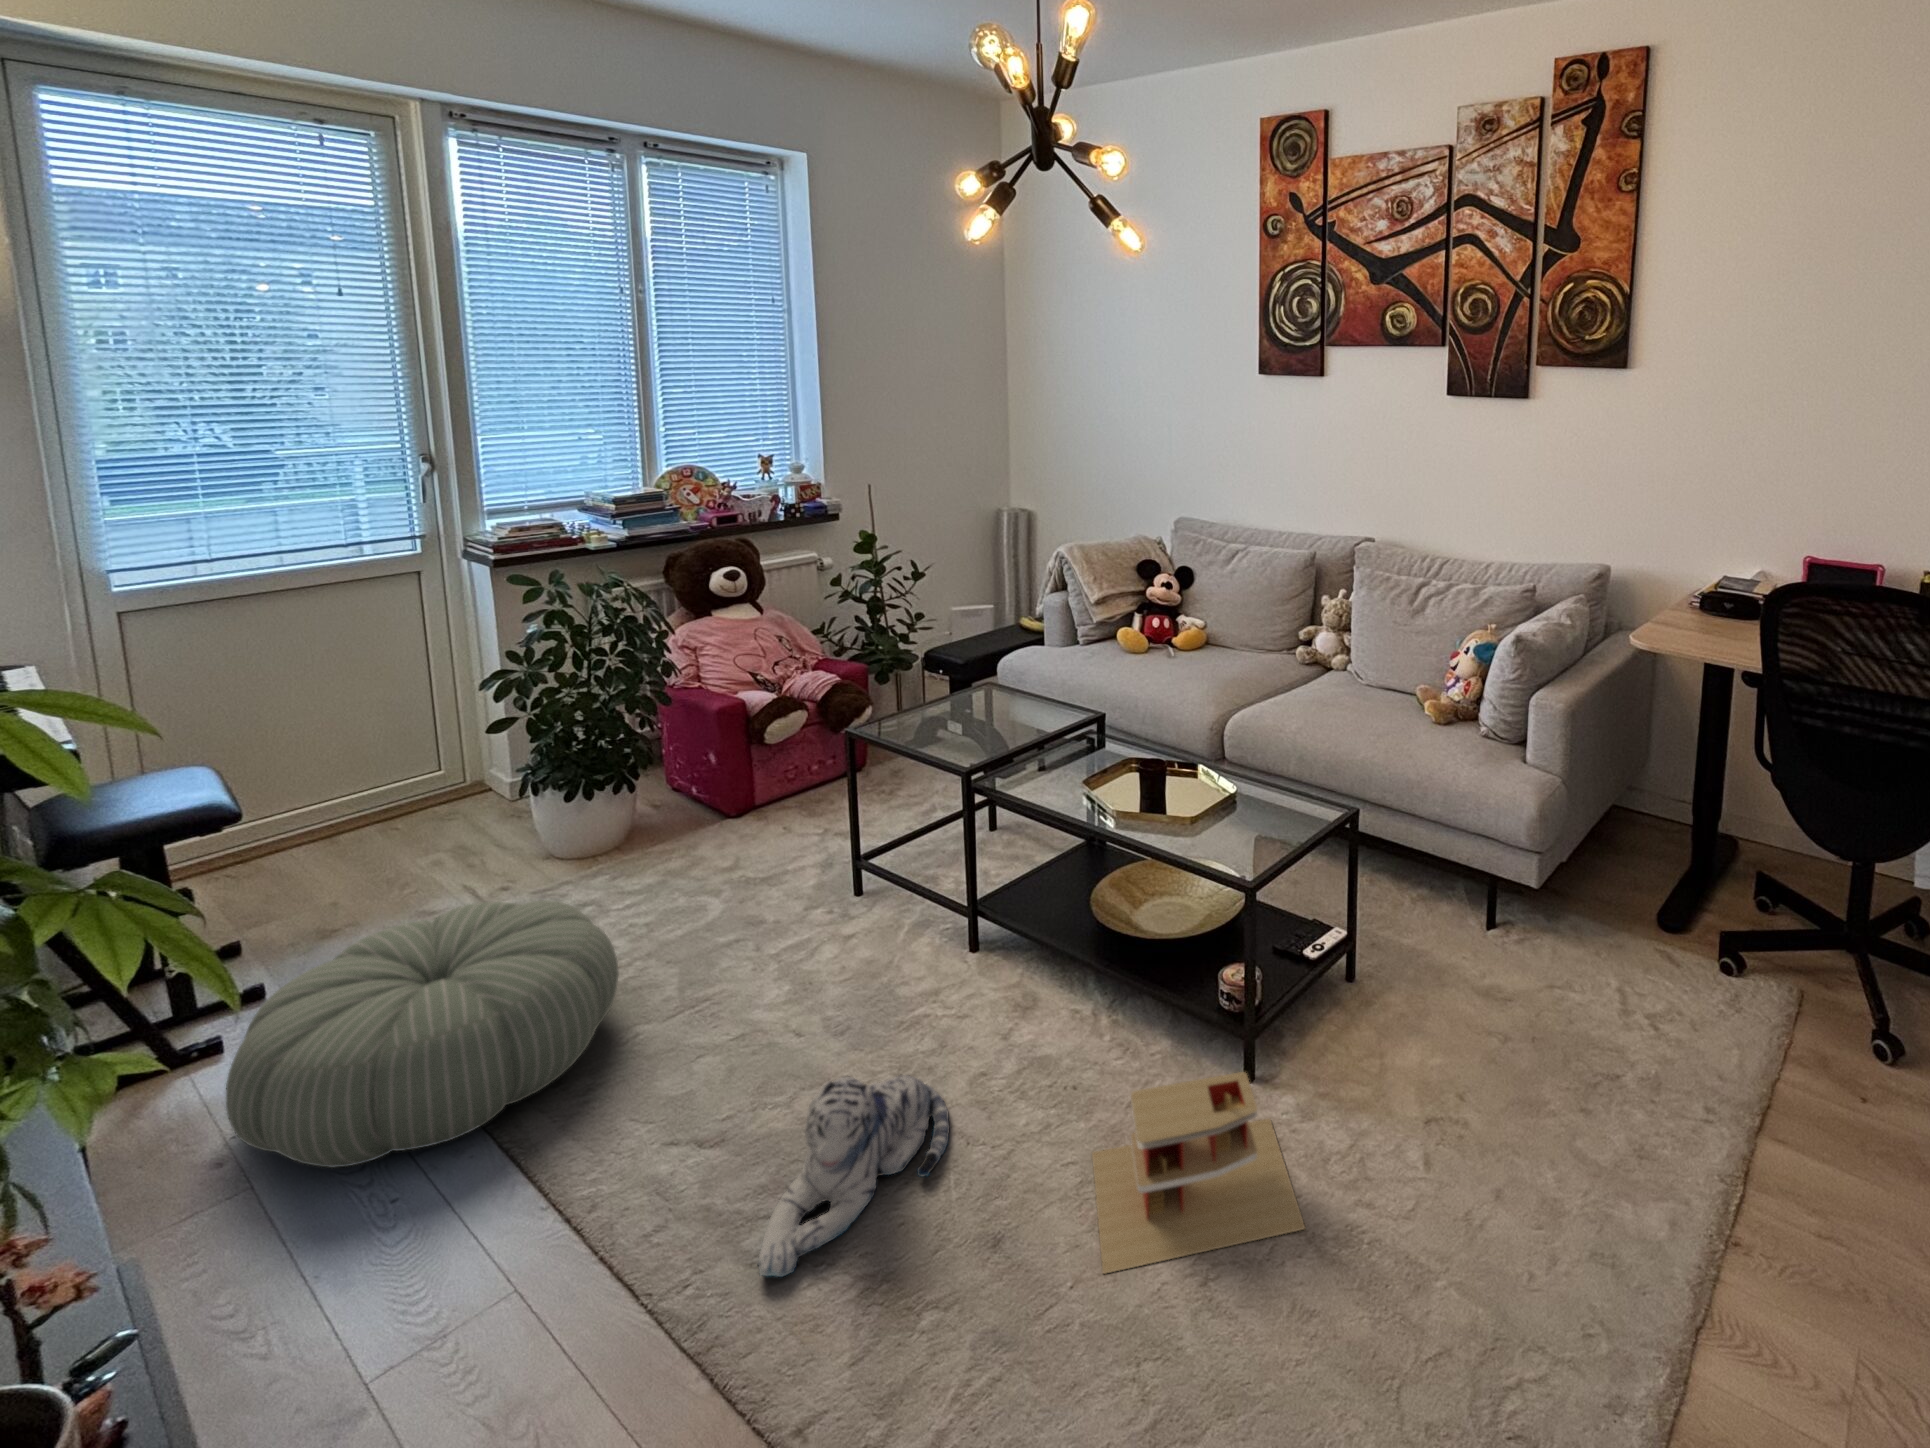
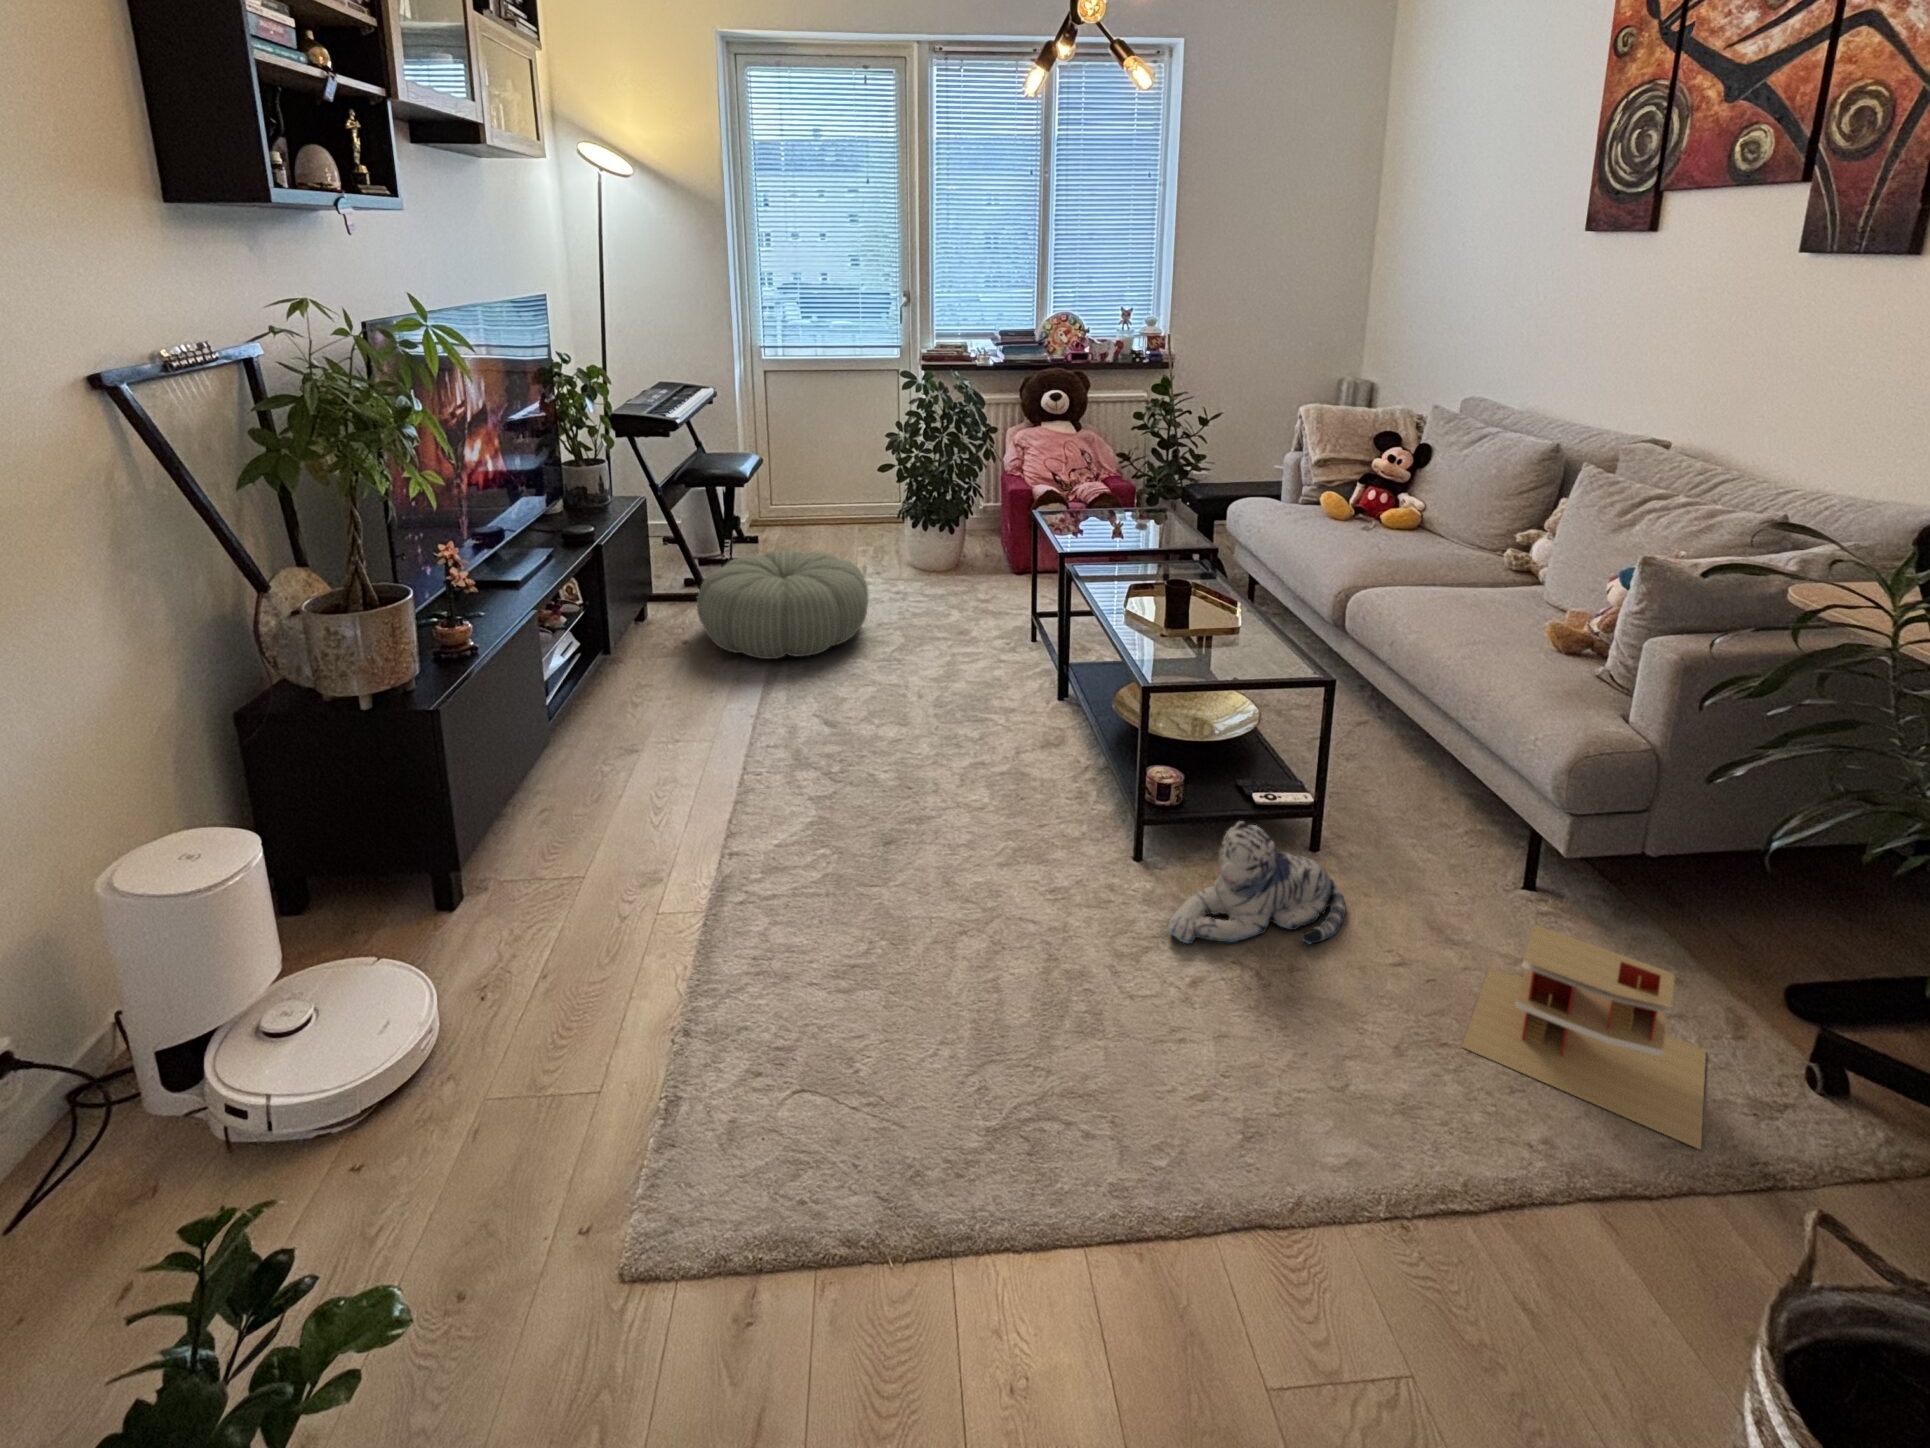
toy house: present [1092,1072,1305,1273] -> present [1462,925,1706,1149]
plush toy: present [758,1075,950,1277] -> present [1167,821,1346,944]

